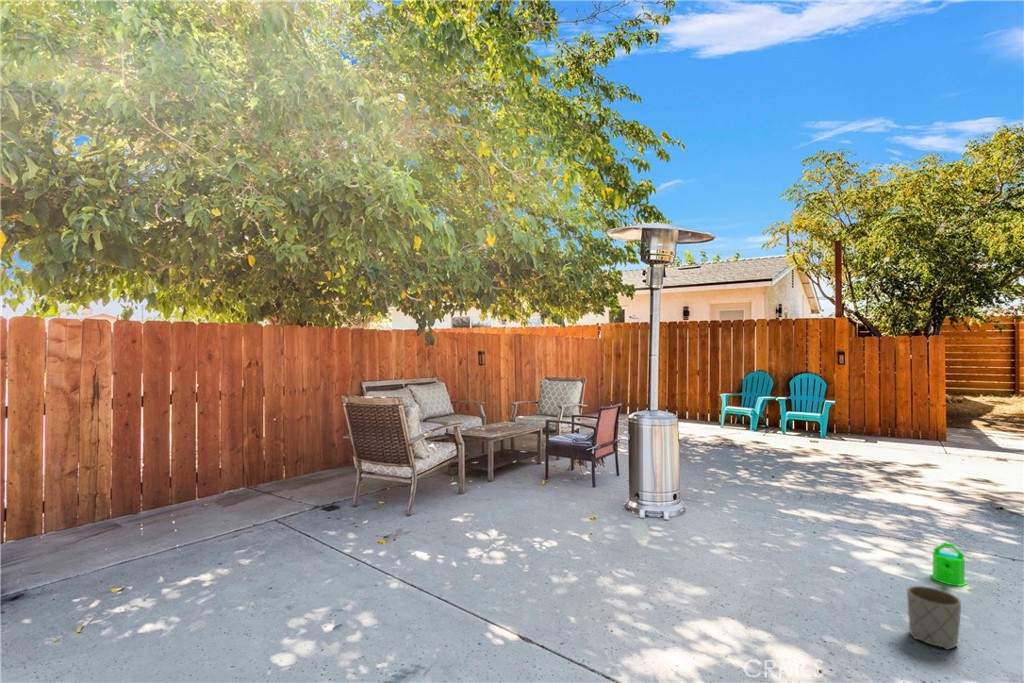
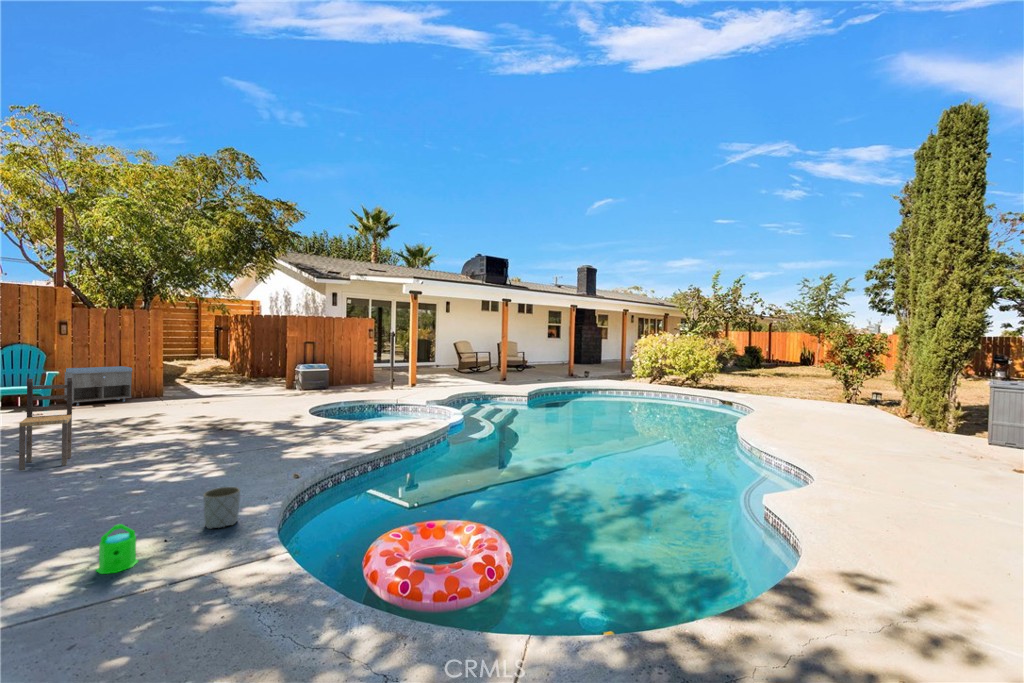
storage bench: none [842,399,906,442] -> present [64,366,132,406]
chair: none [778,410,822,501] -> present [19,378,72,471]
watering can: present [931,542,966,586] -> present [96,524,139,574]

